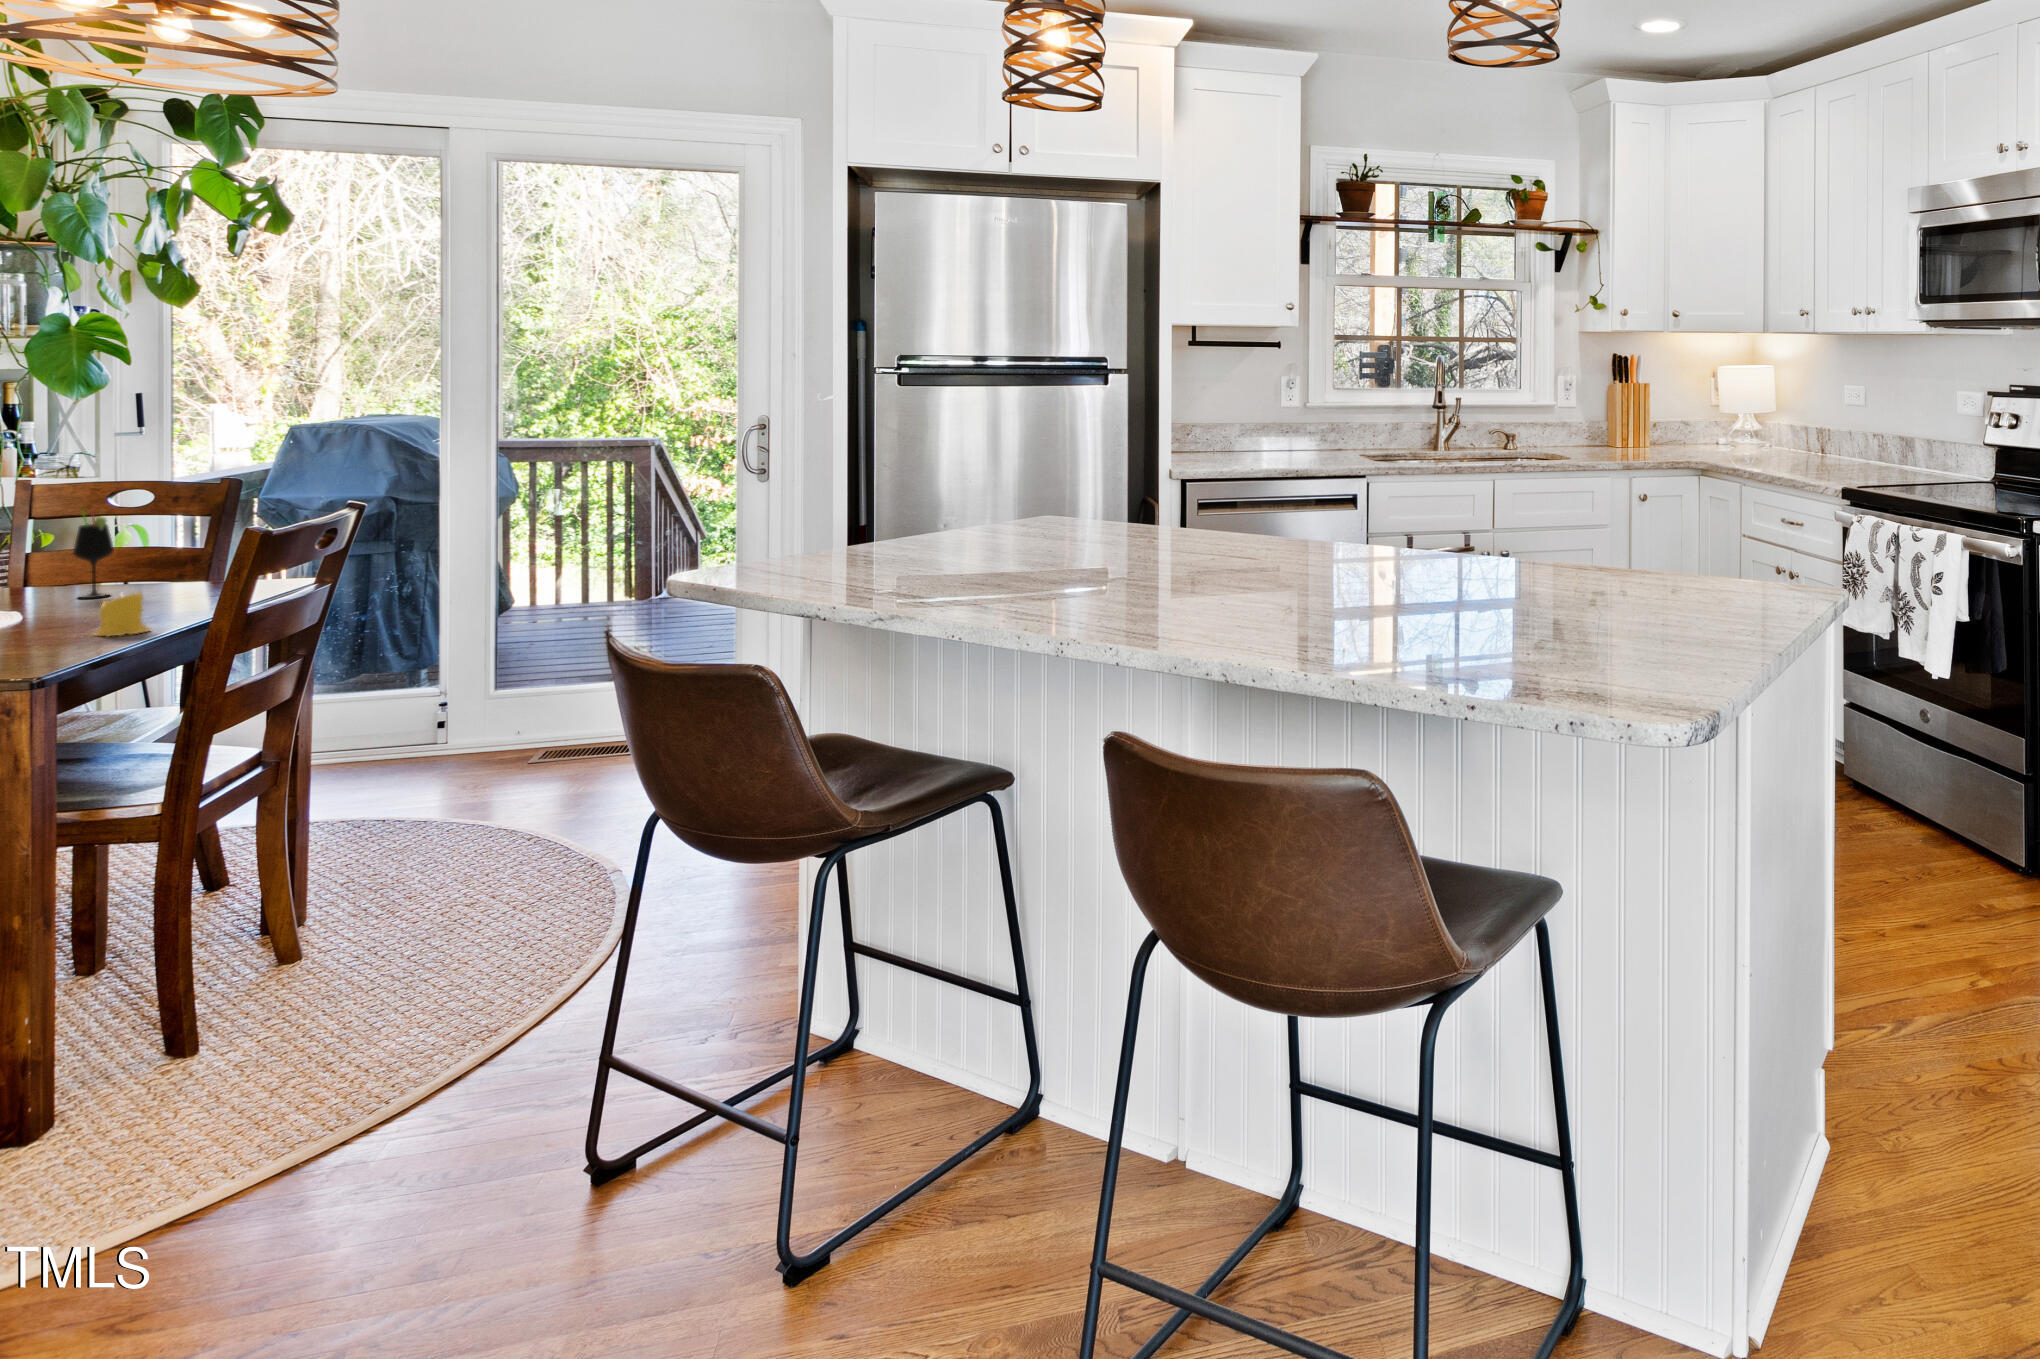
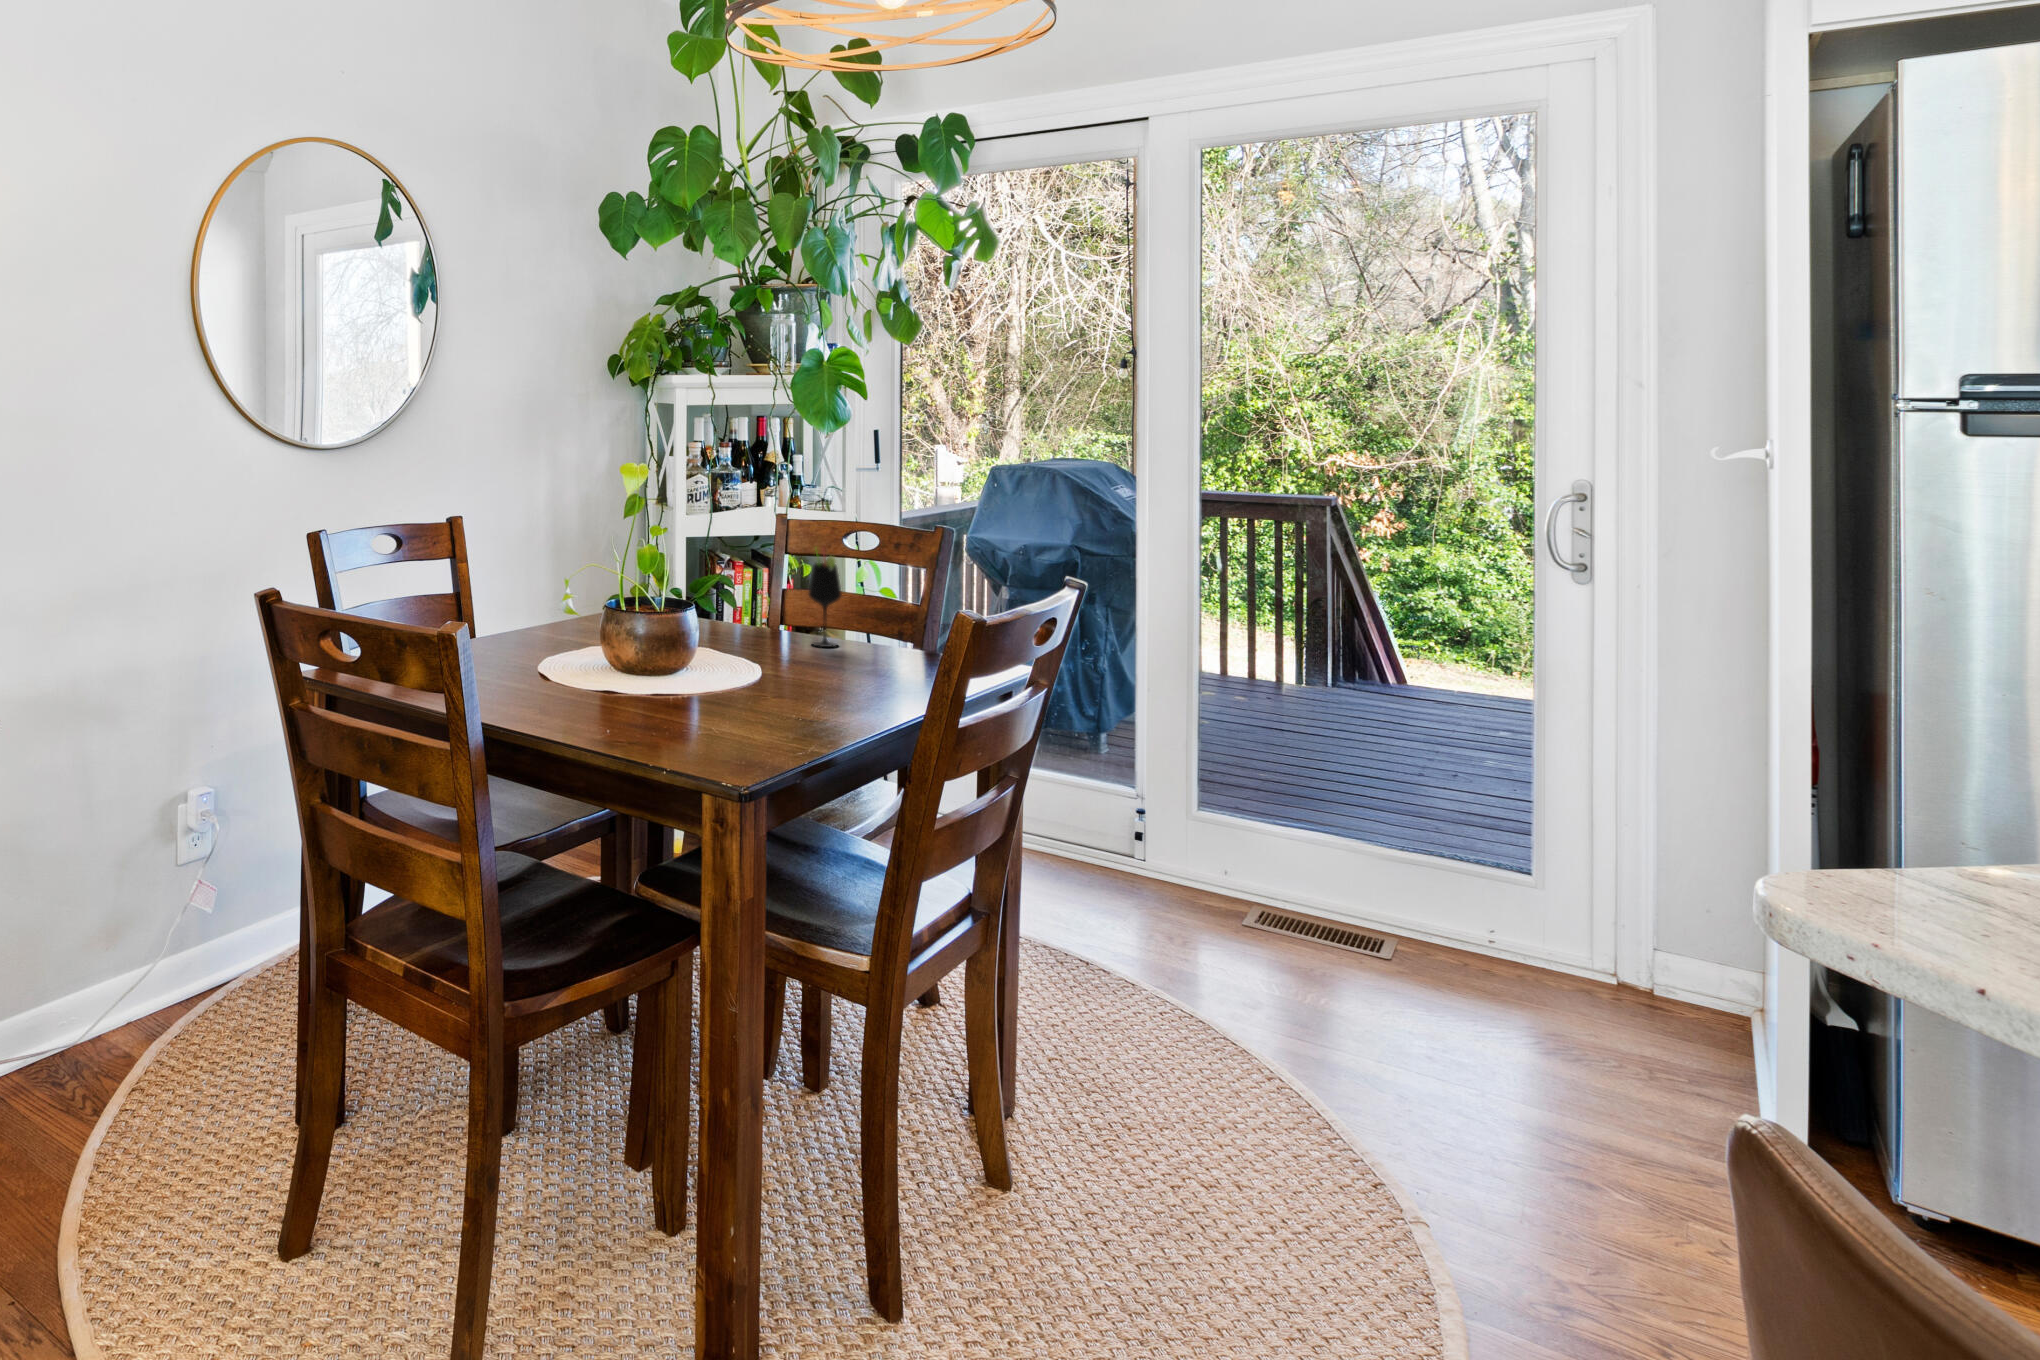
candle: present [95,592,150,636] -> none [812,654,865,712]

